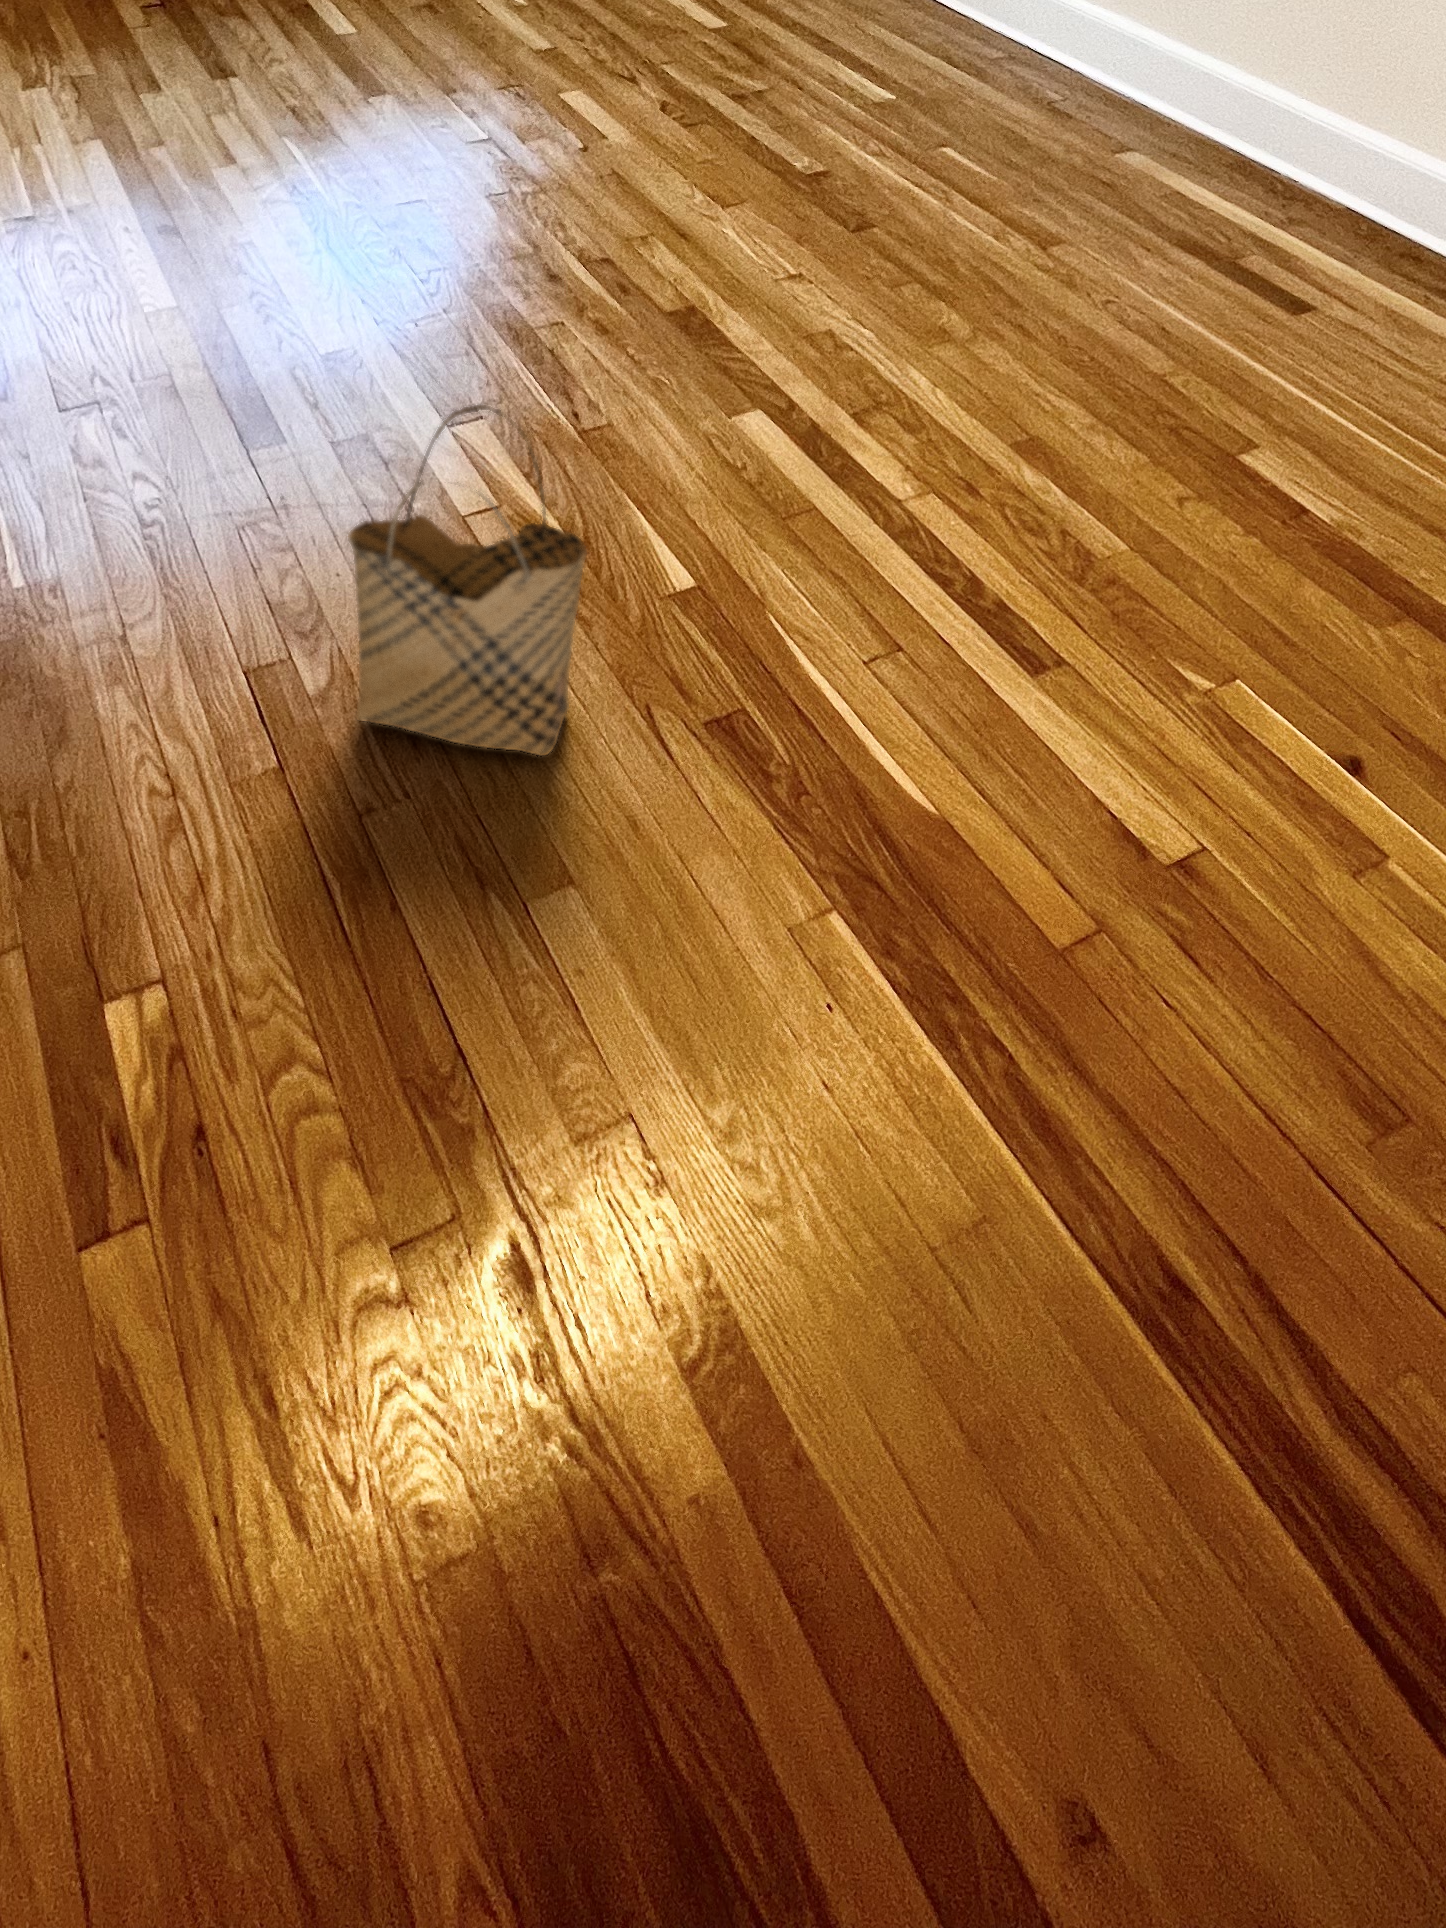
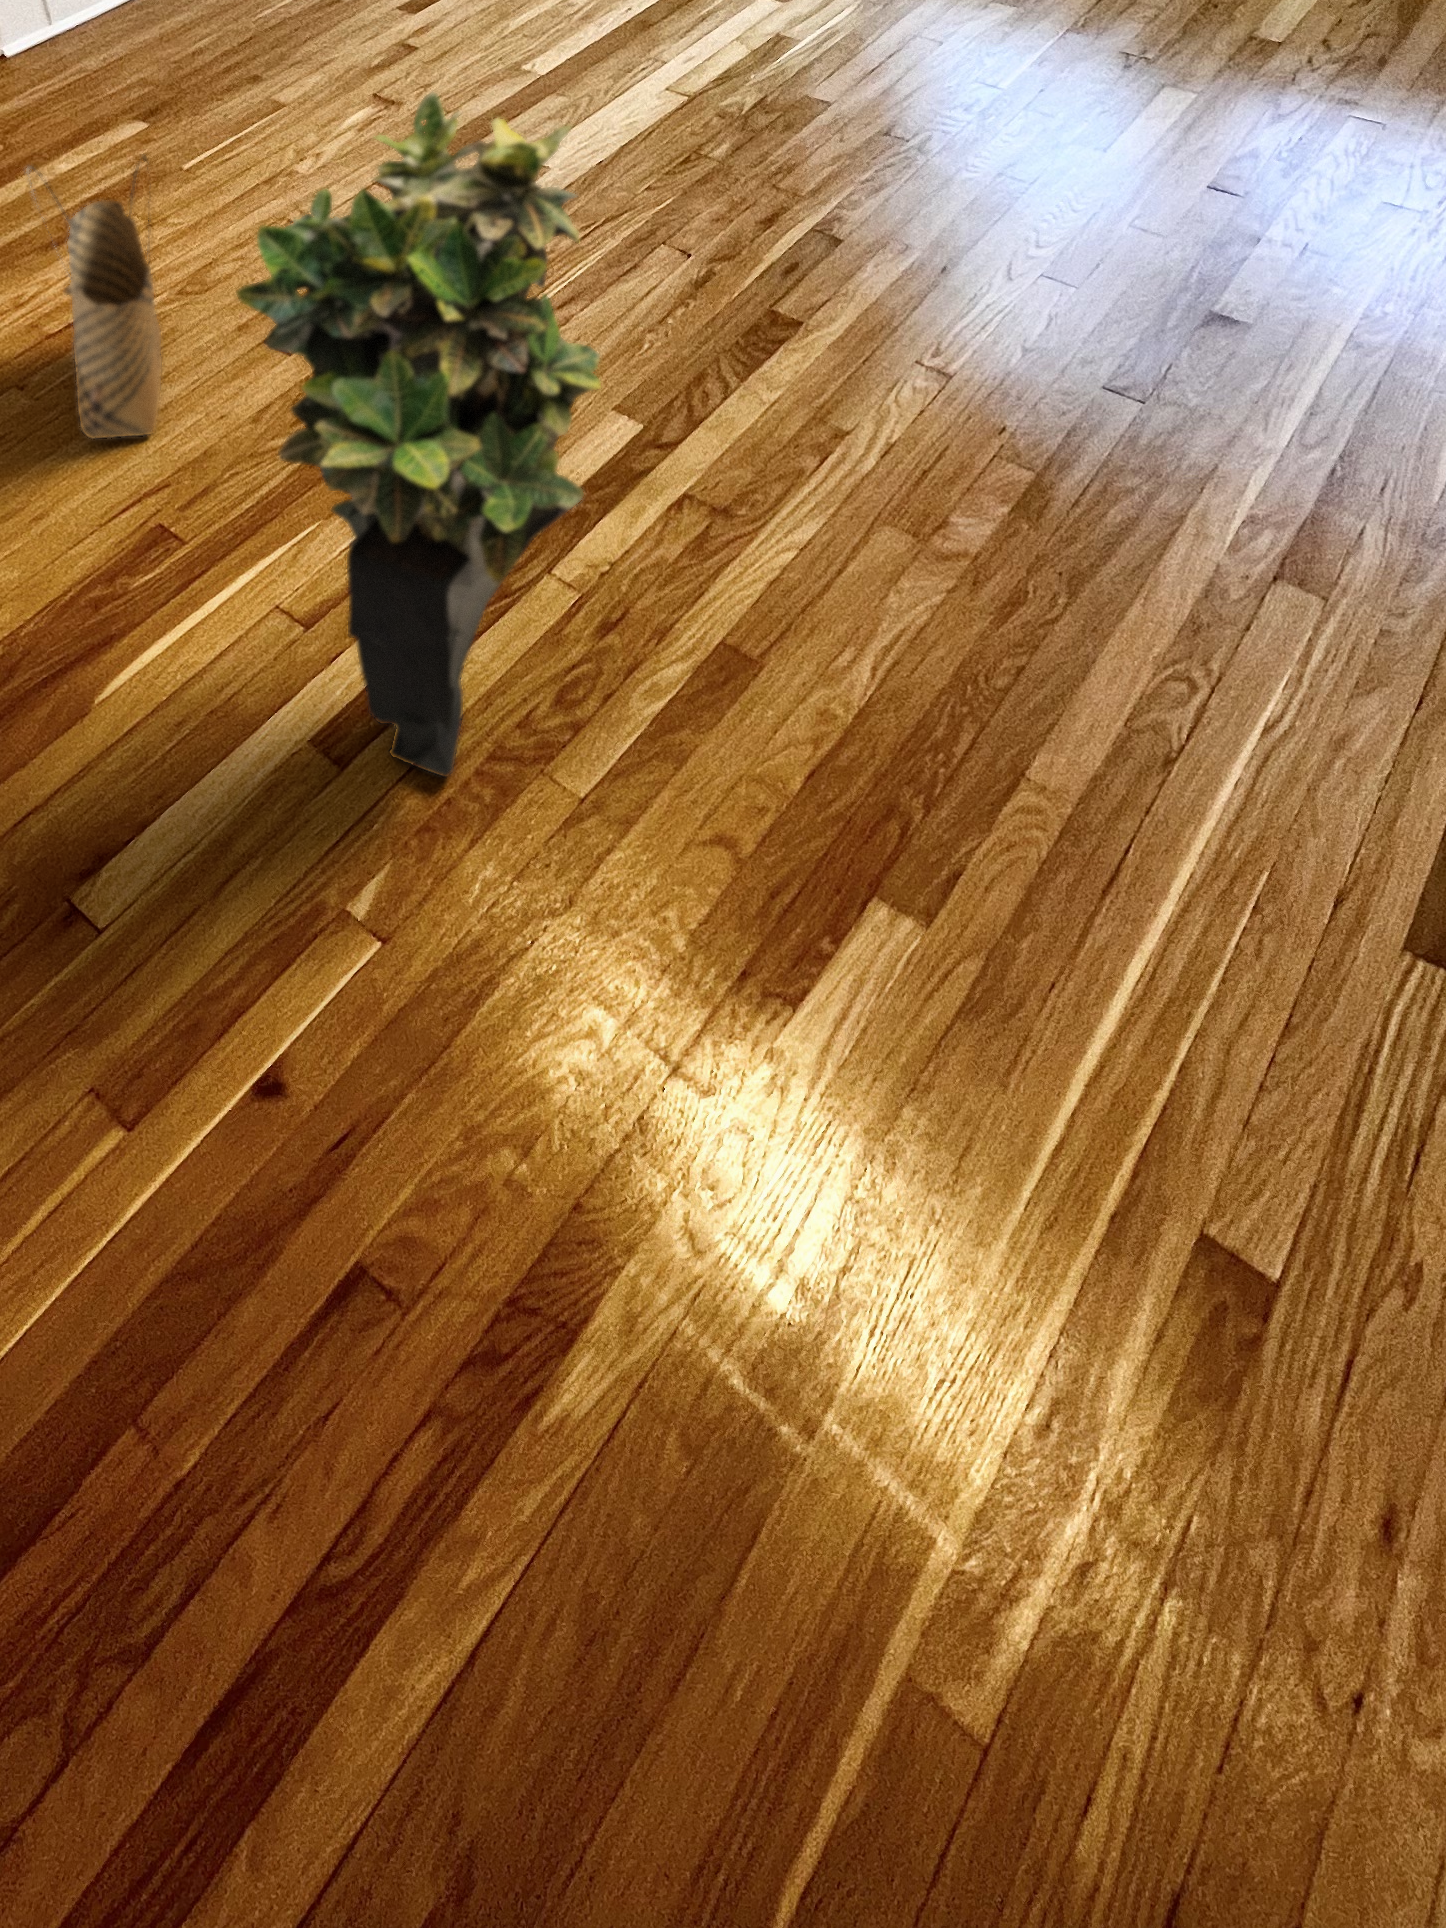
potted plant: none [868,87,1181,632] -> present [236,93,601,777]

